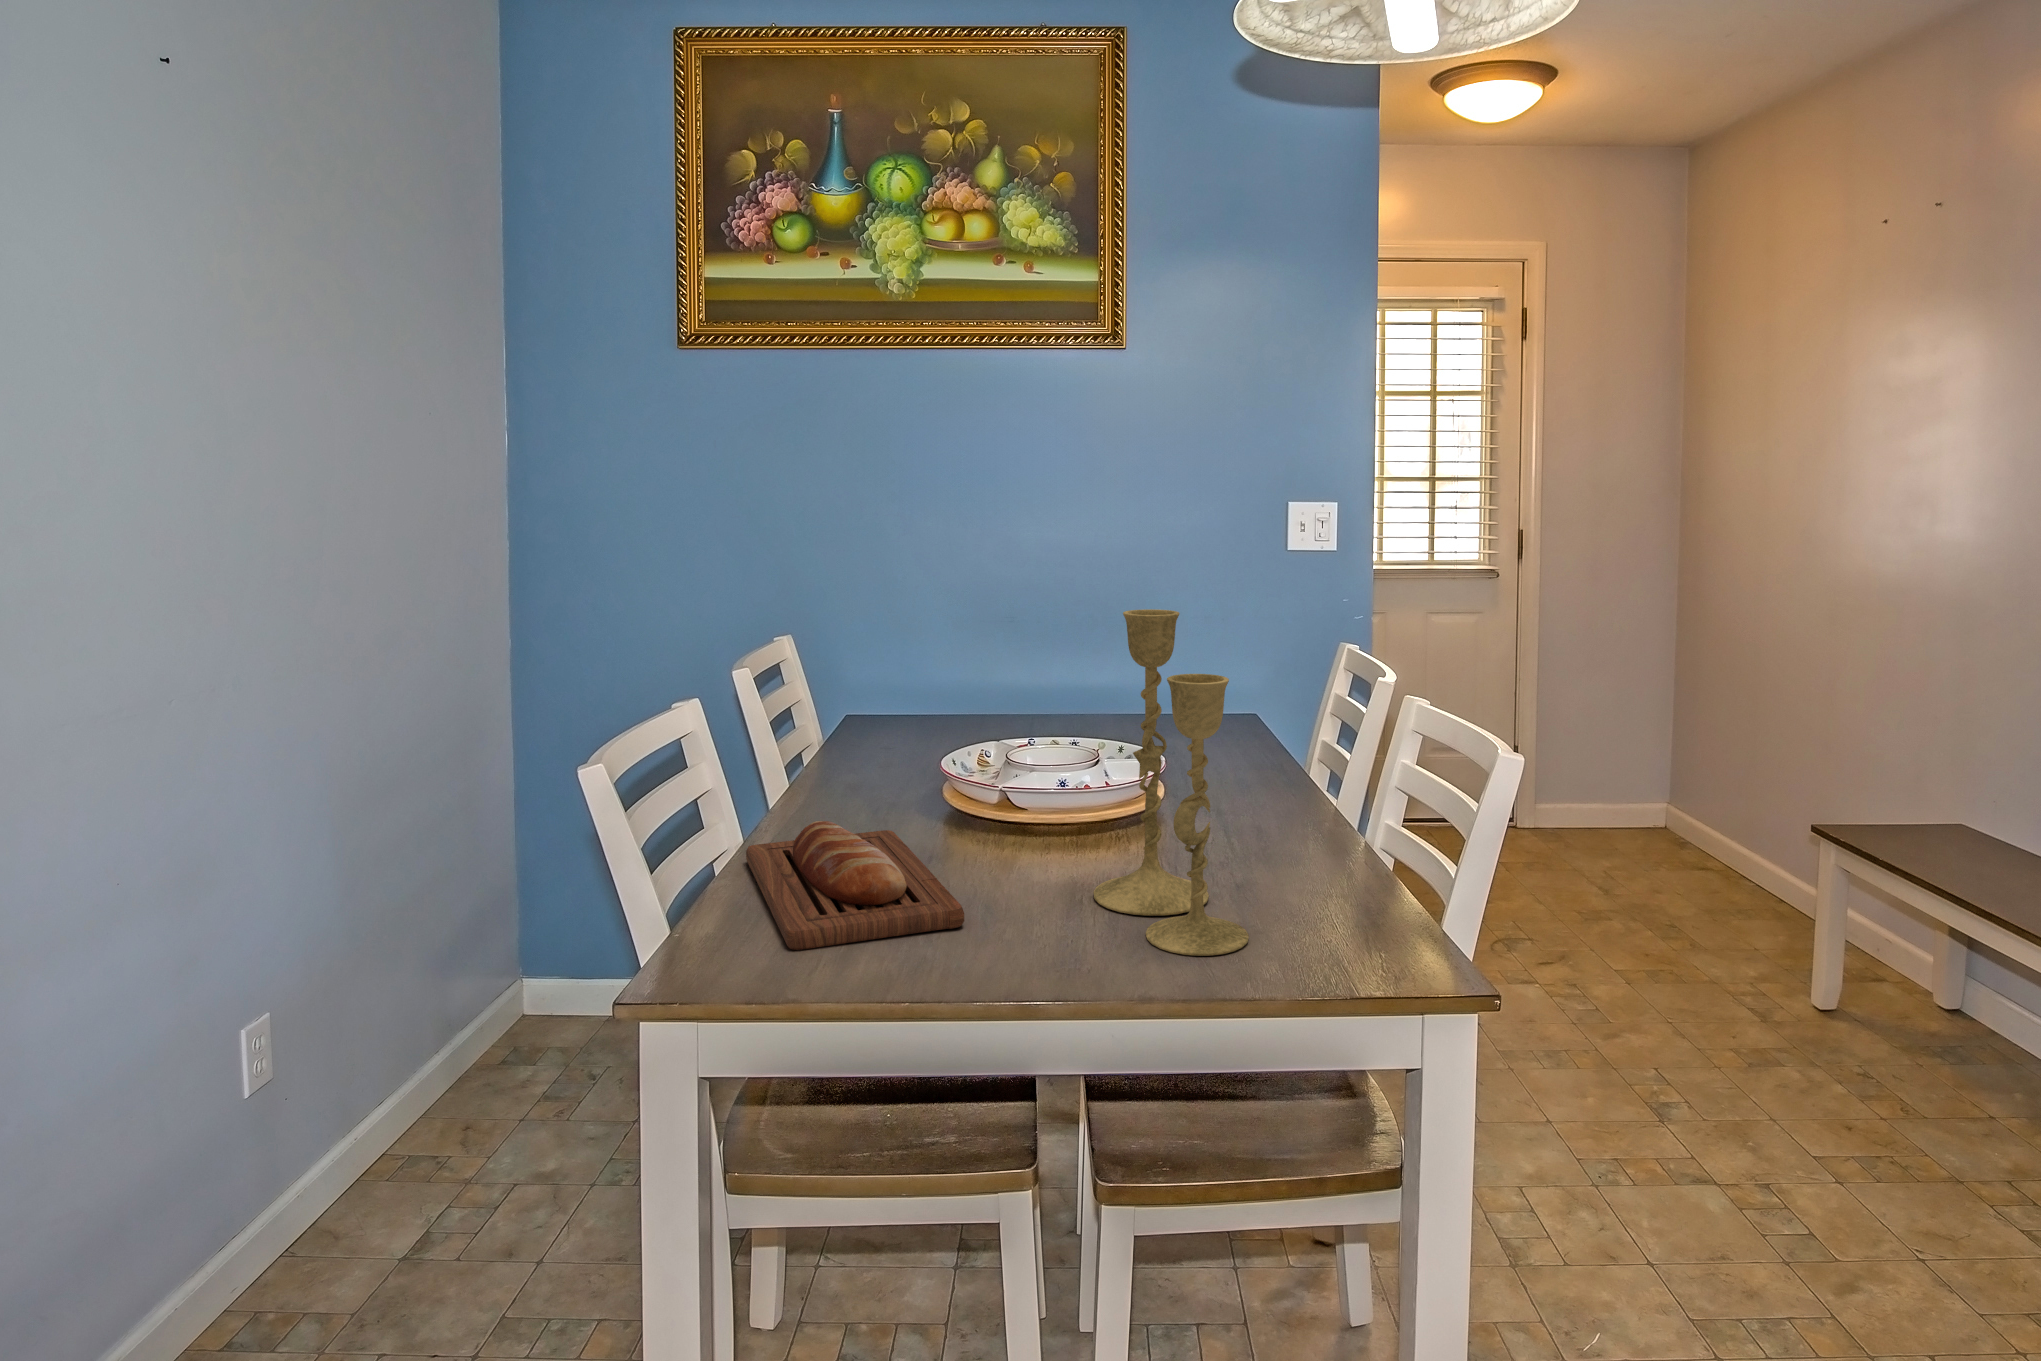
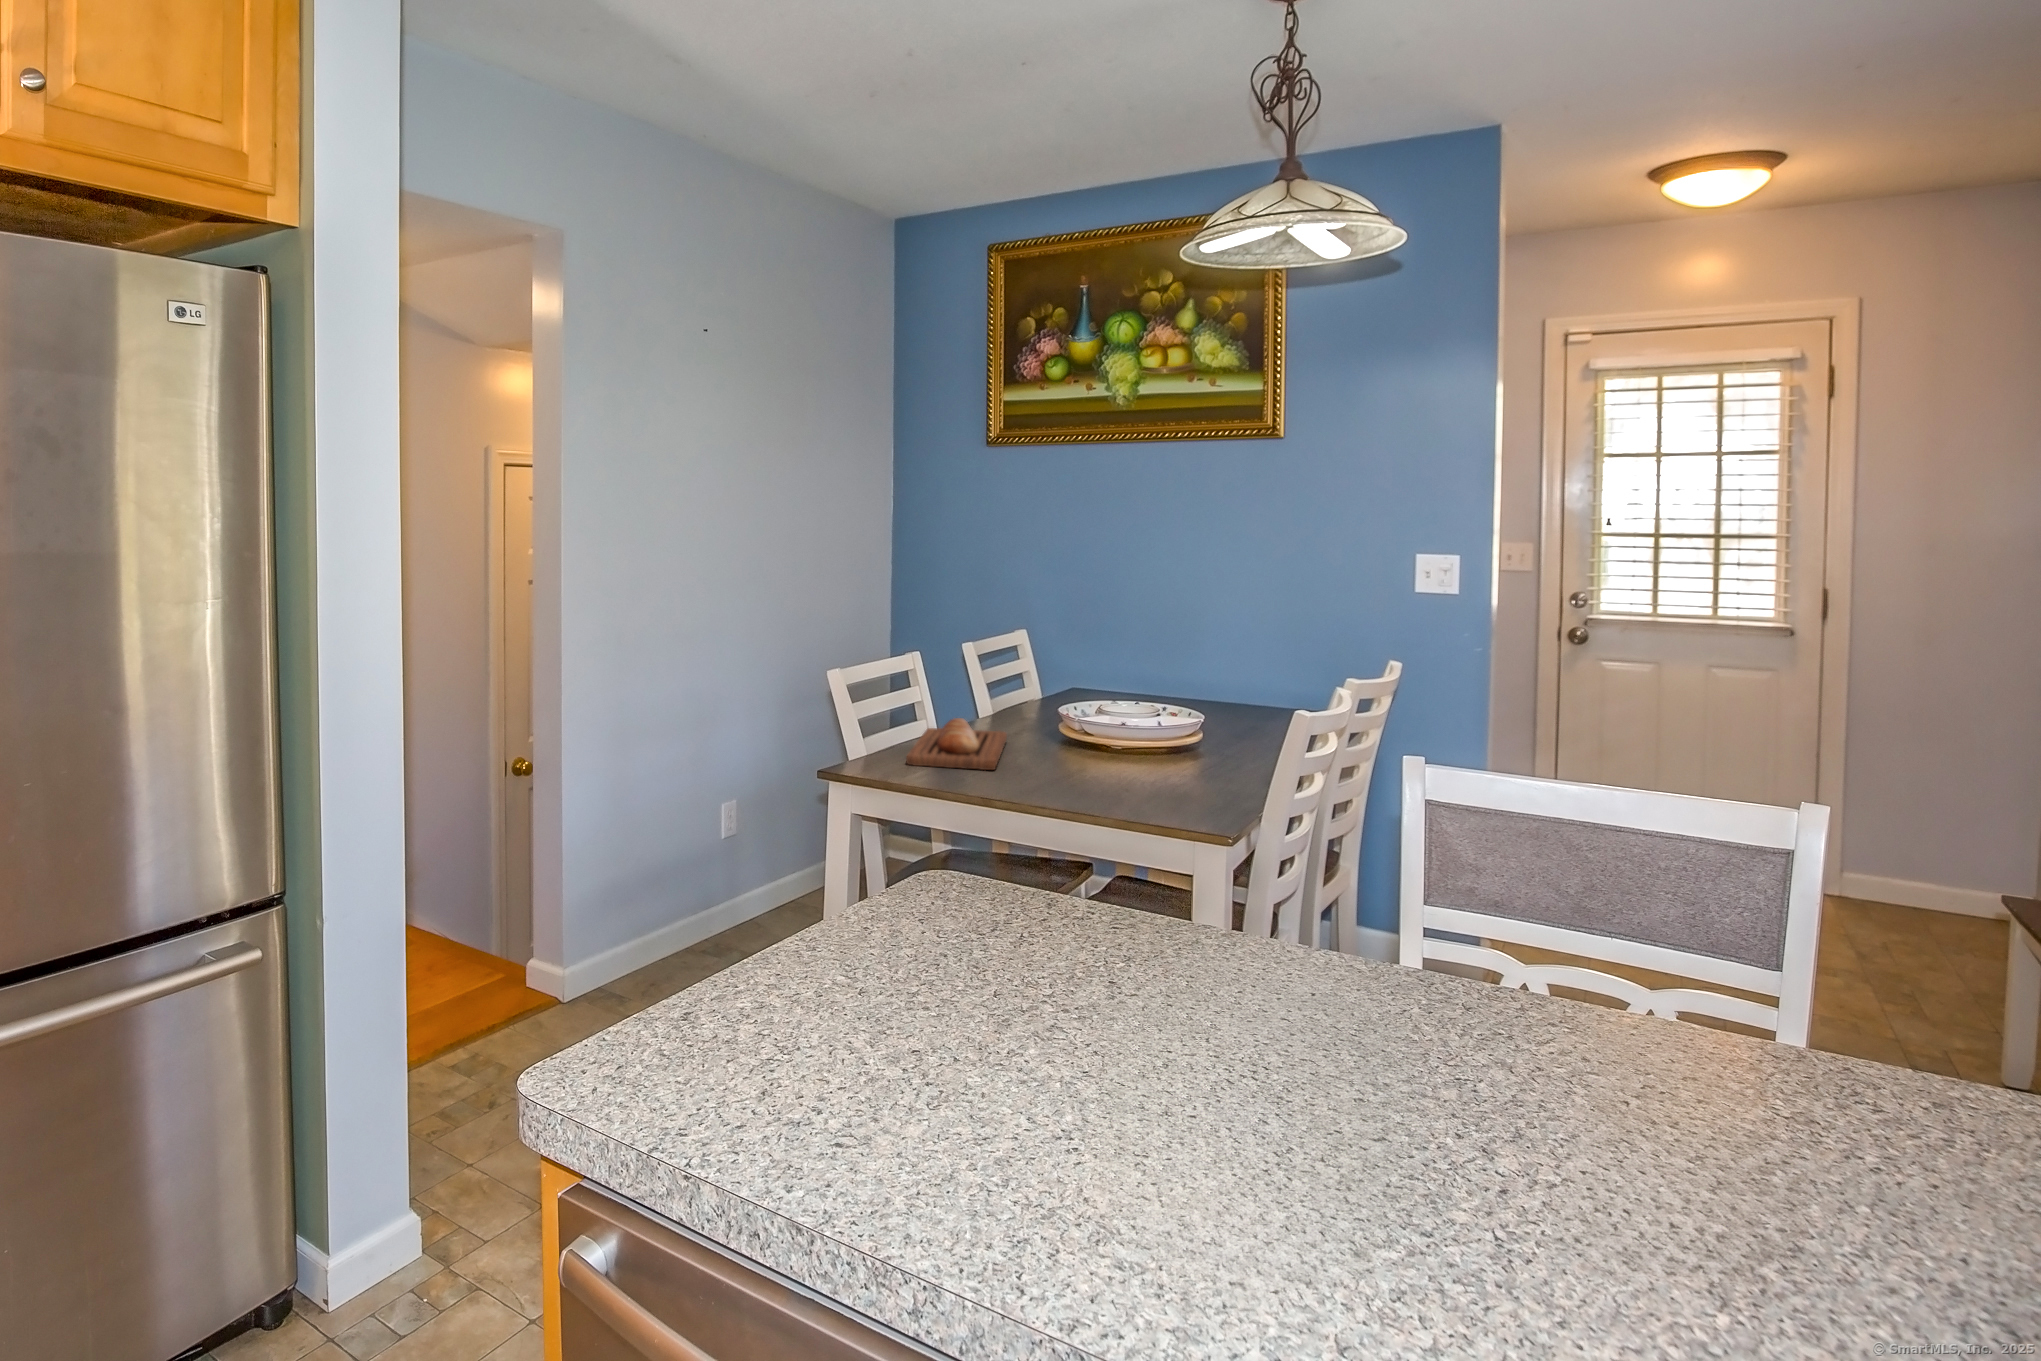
candlestick: present [1093,609,1249,956] -> none [1076,614,1144,798]

